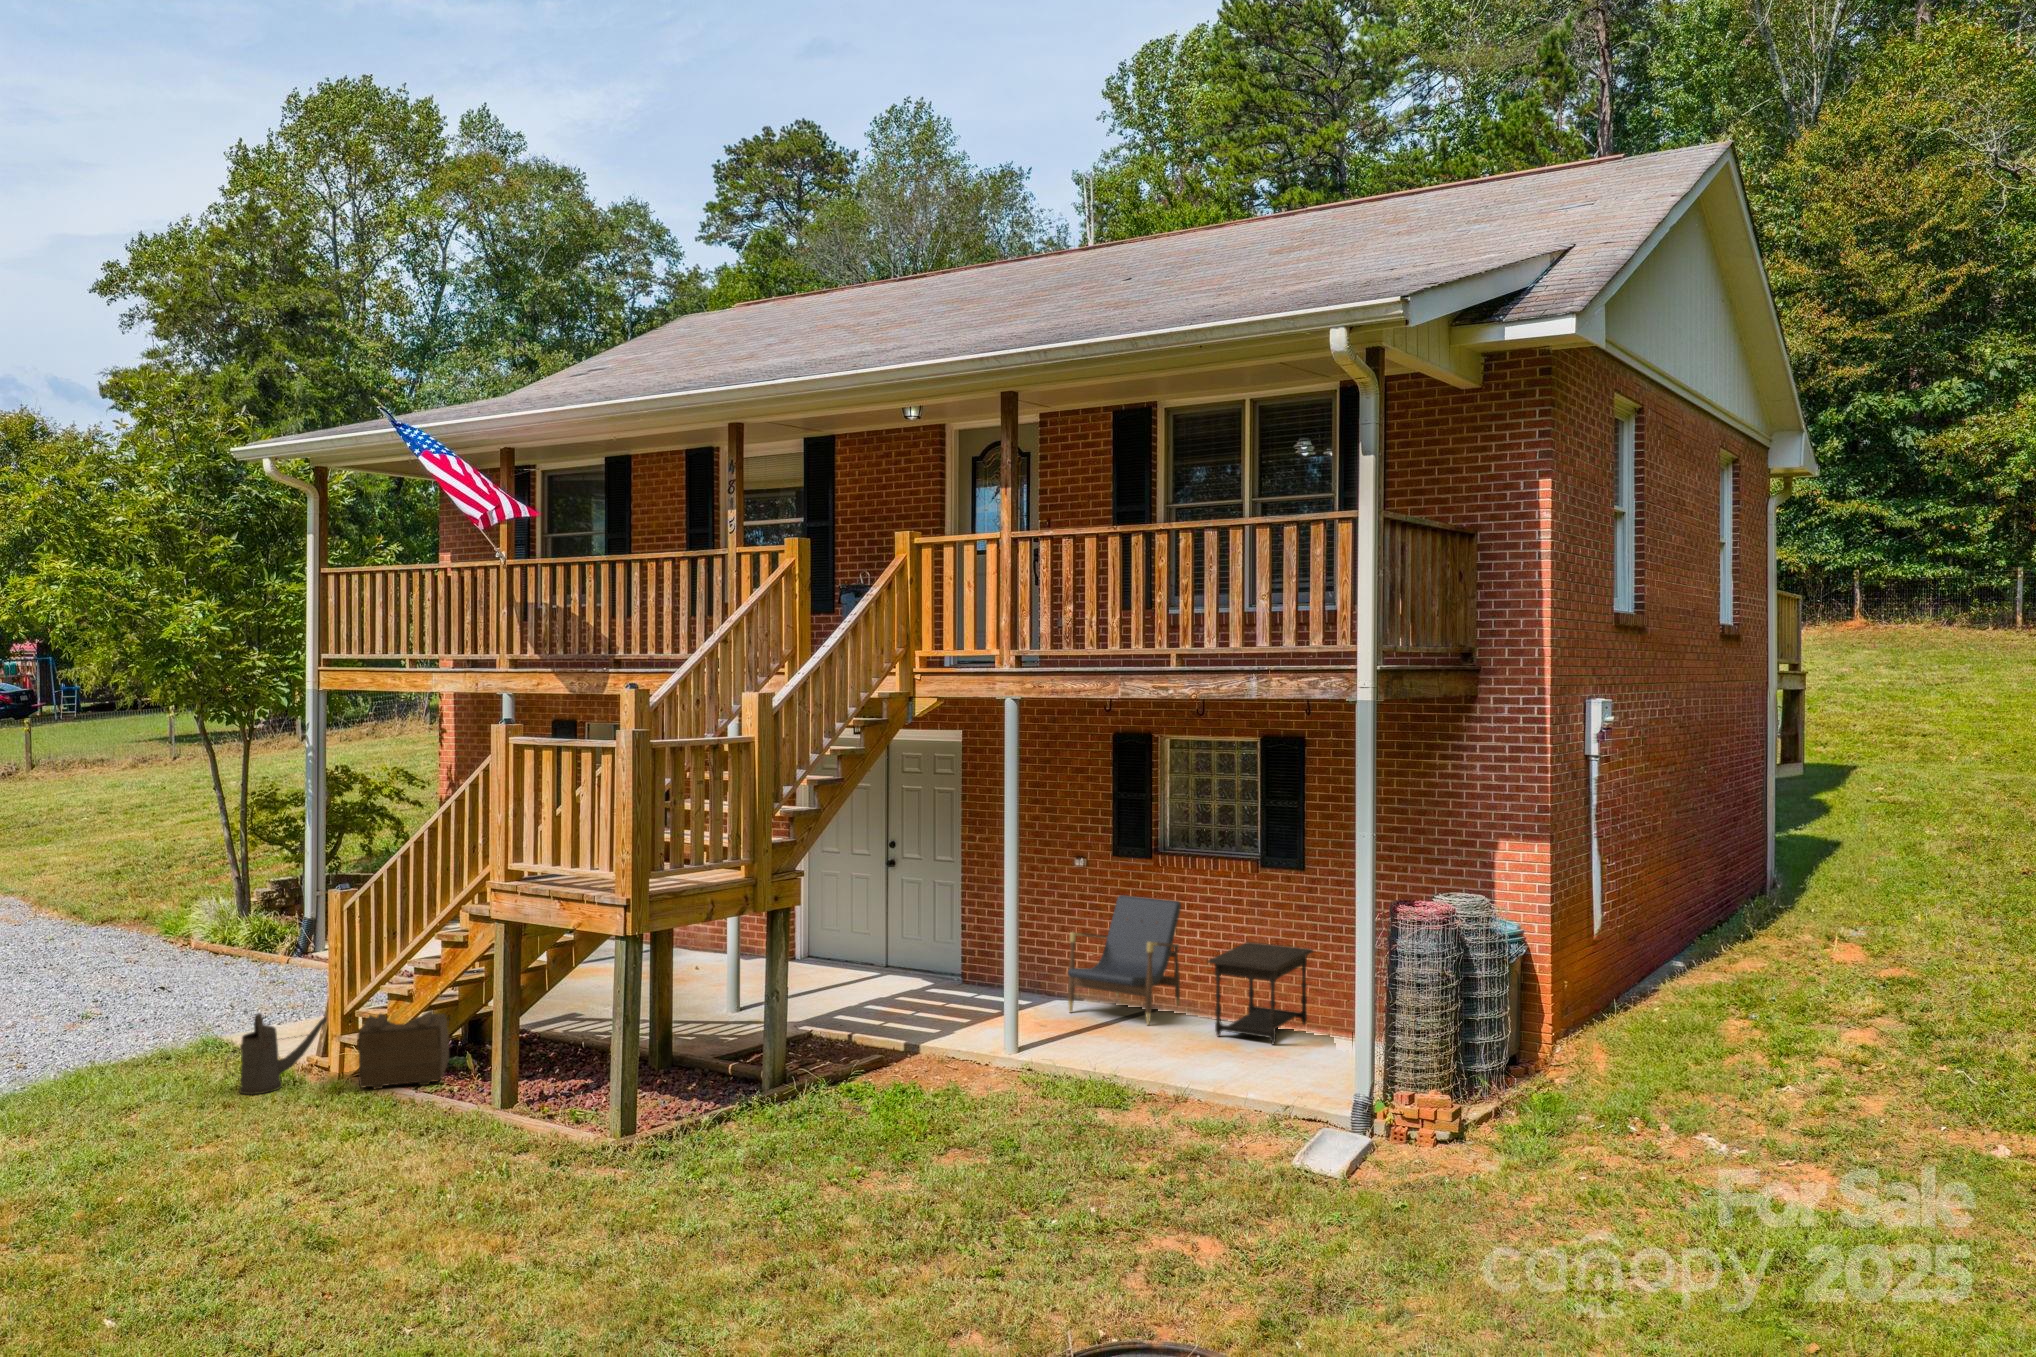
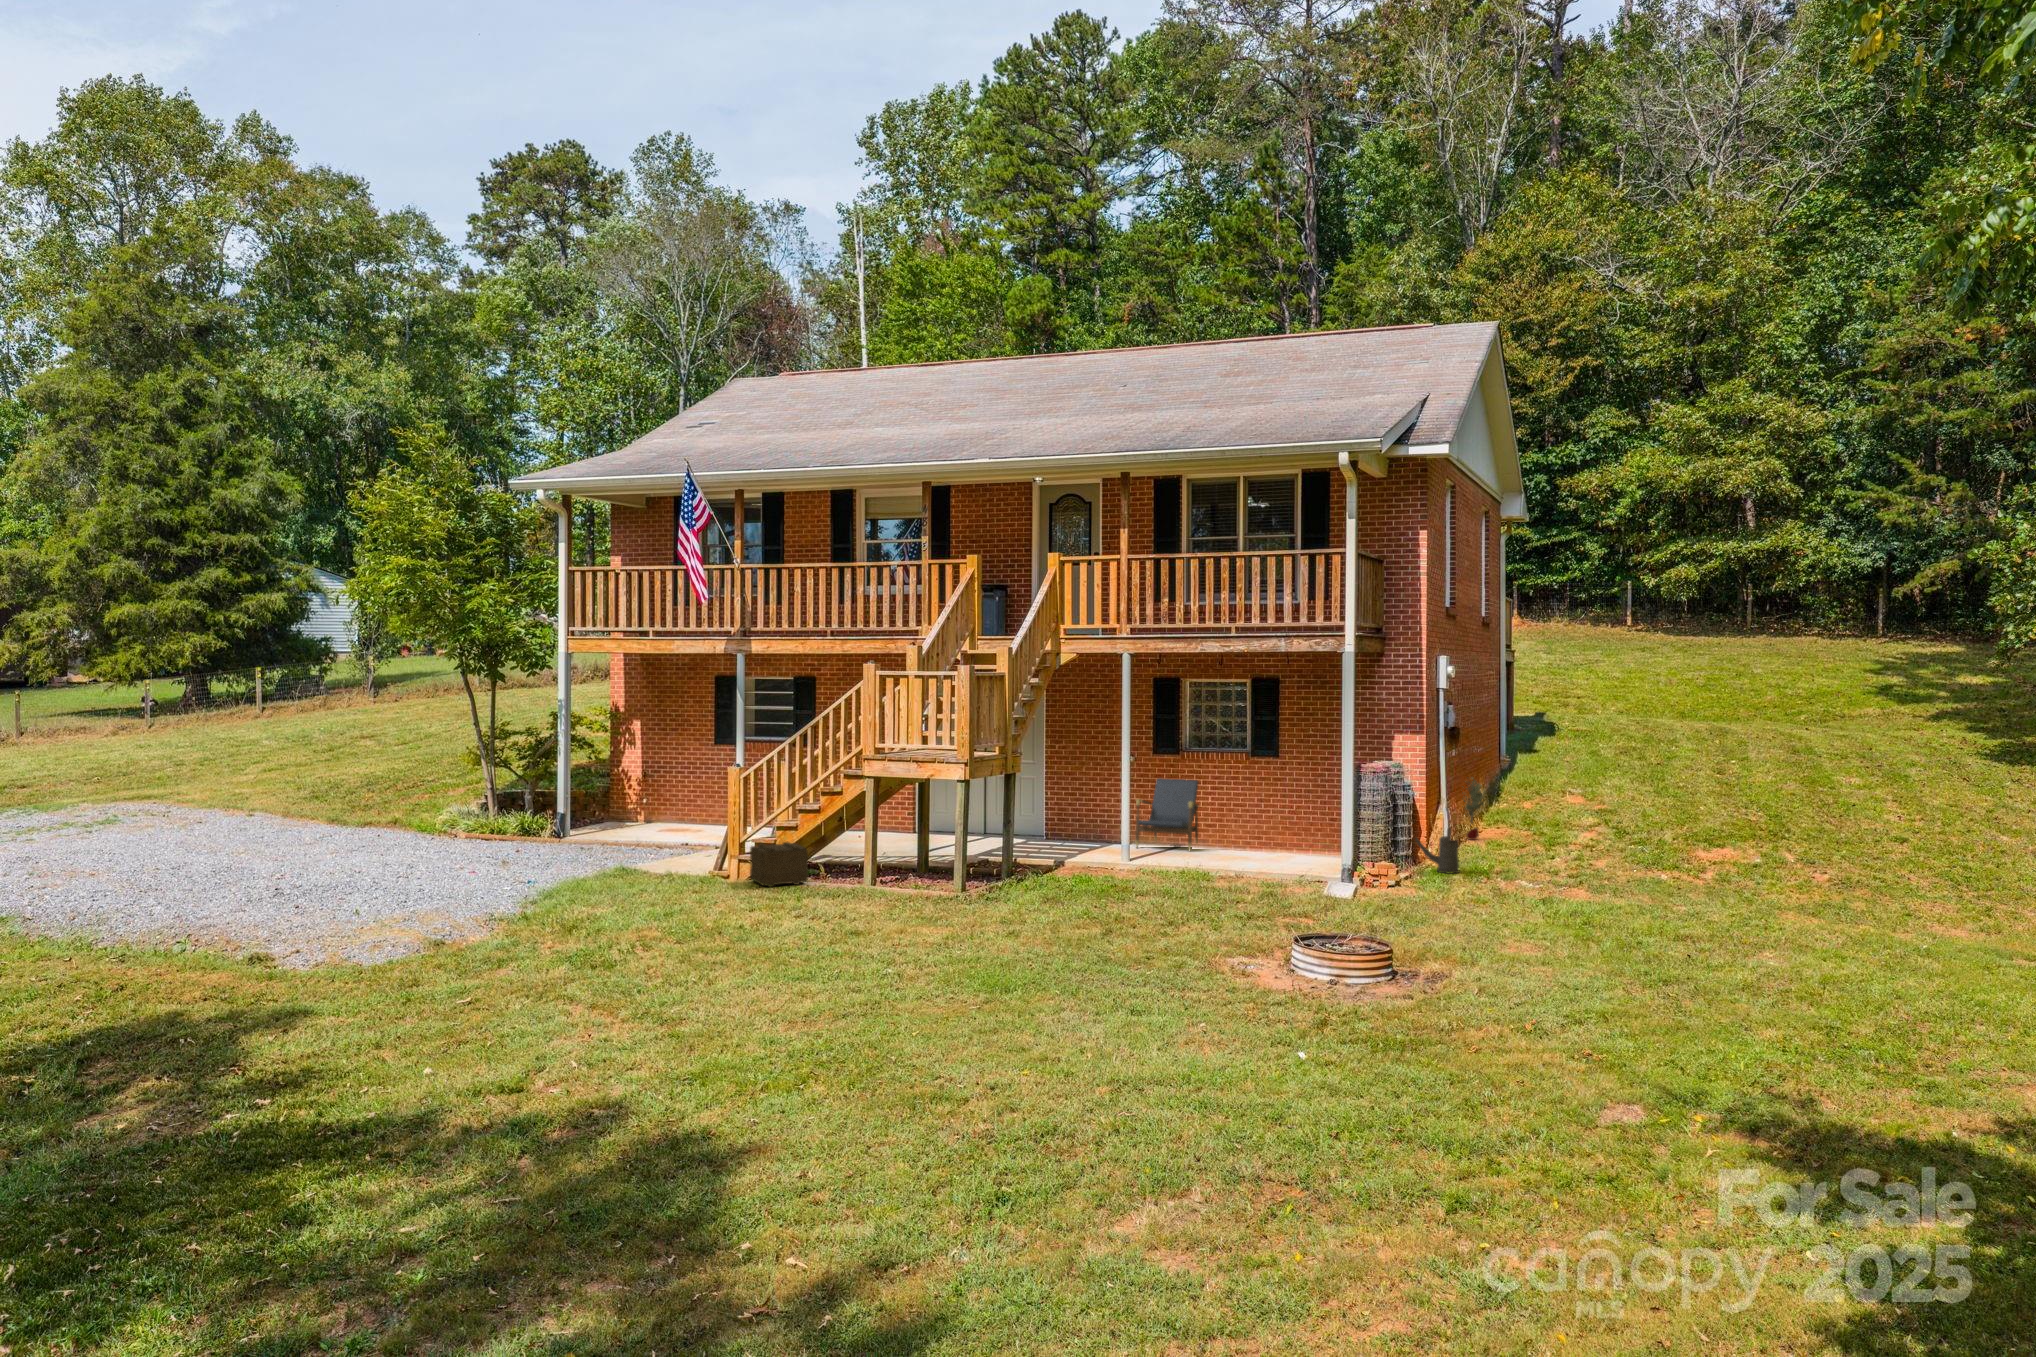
potted tree: none [1632,903,1693,1015] -> present [1462,780,1484,840]
side table: present [1208,942,1313,1044] -> none [1230,802,1284,856]
watering can: present [225,1014,327,1095] -> present [1413,829,1459,874]

